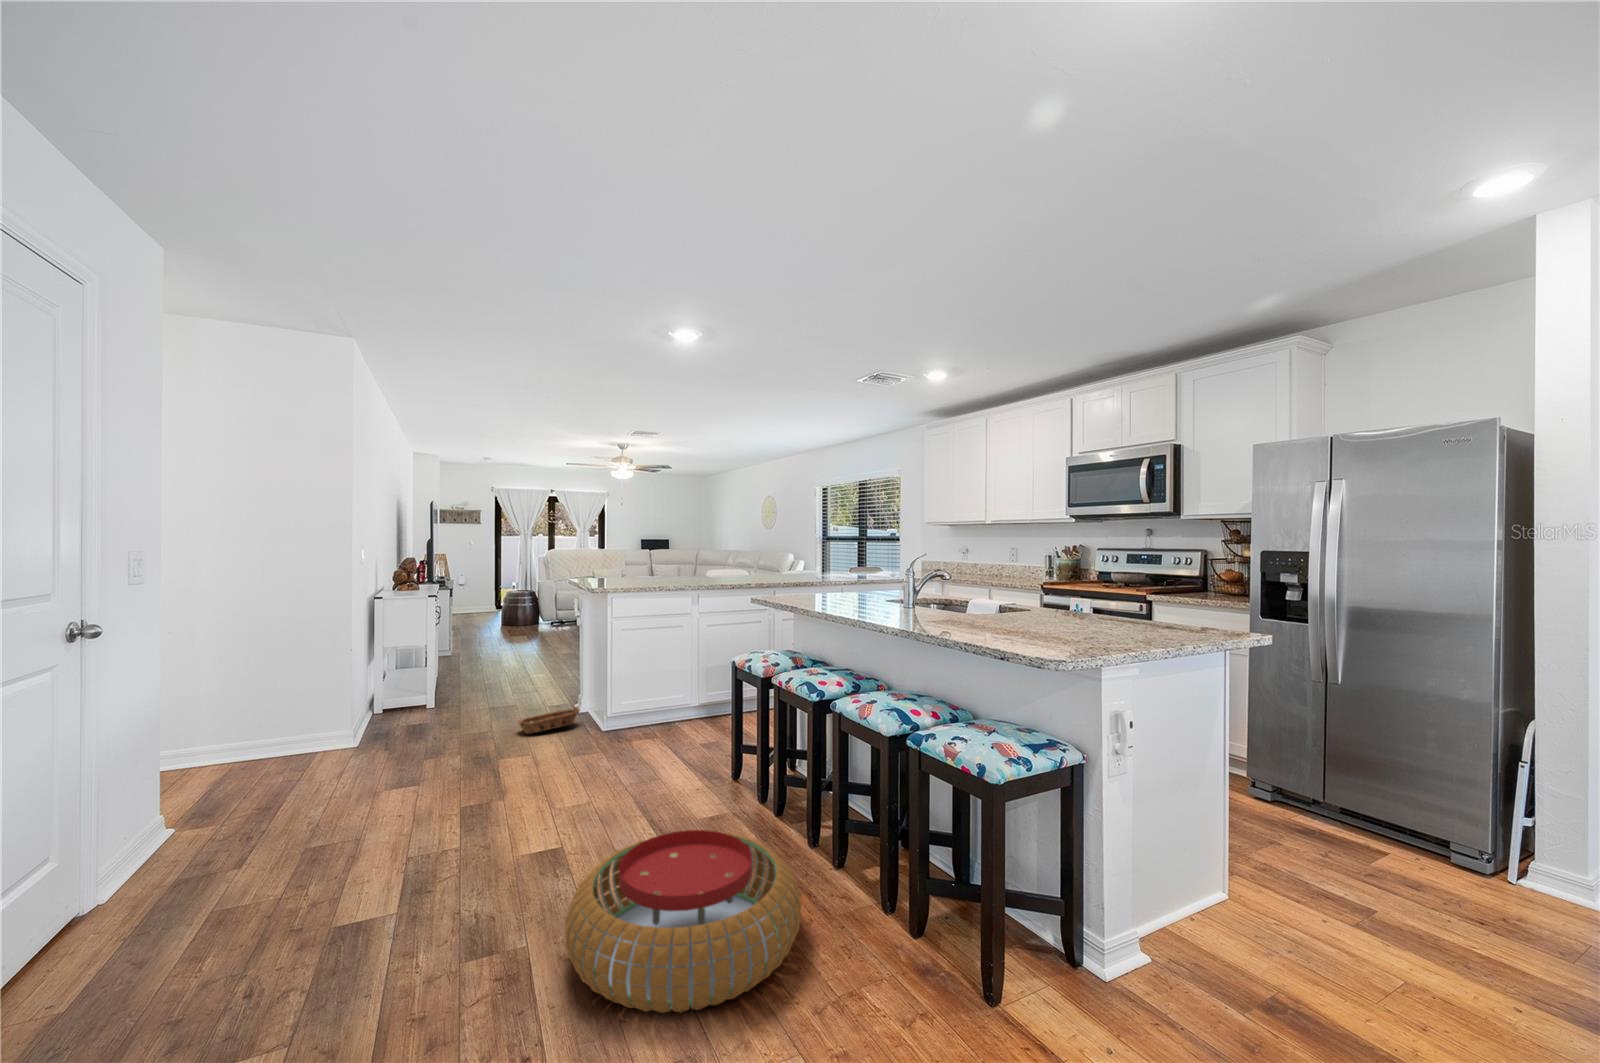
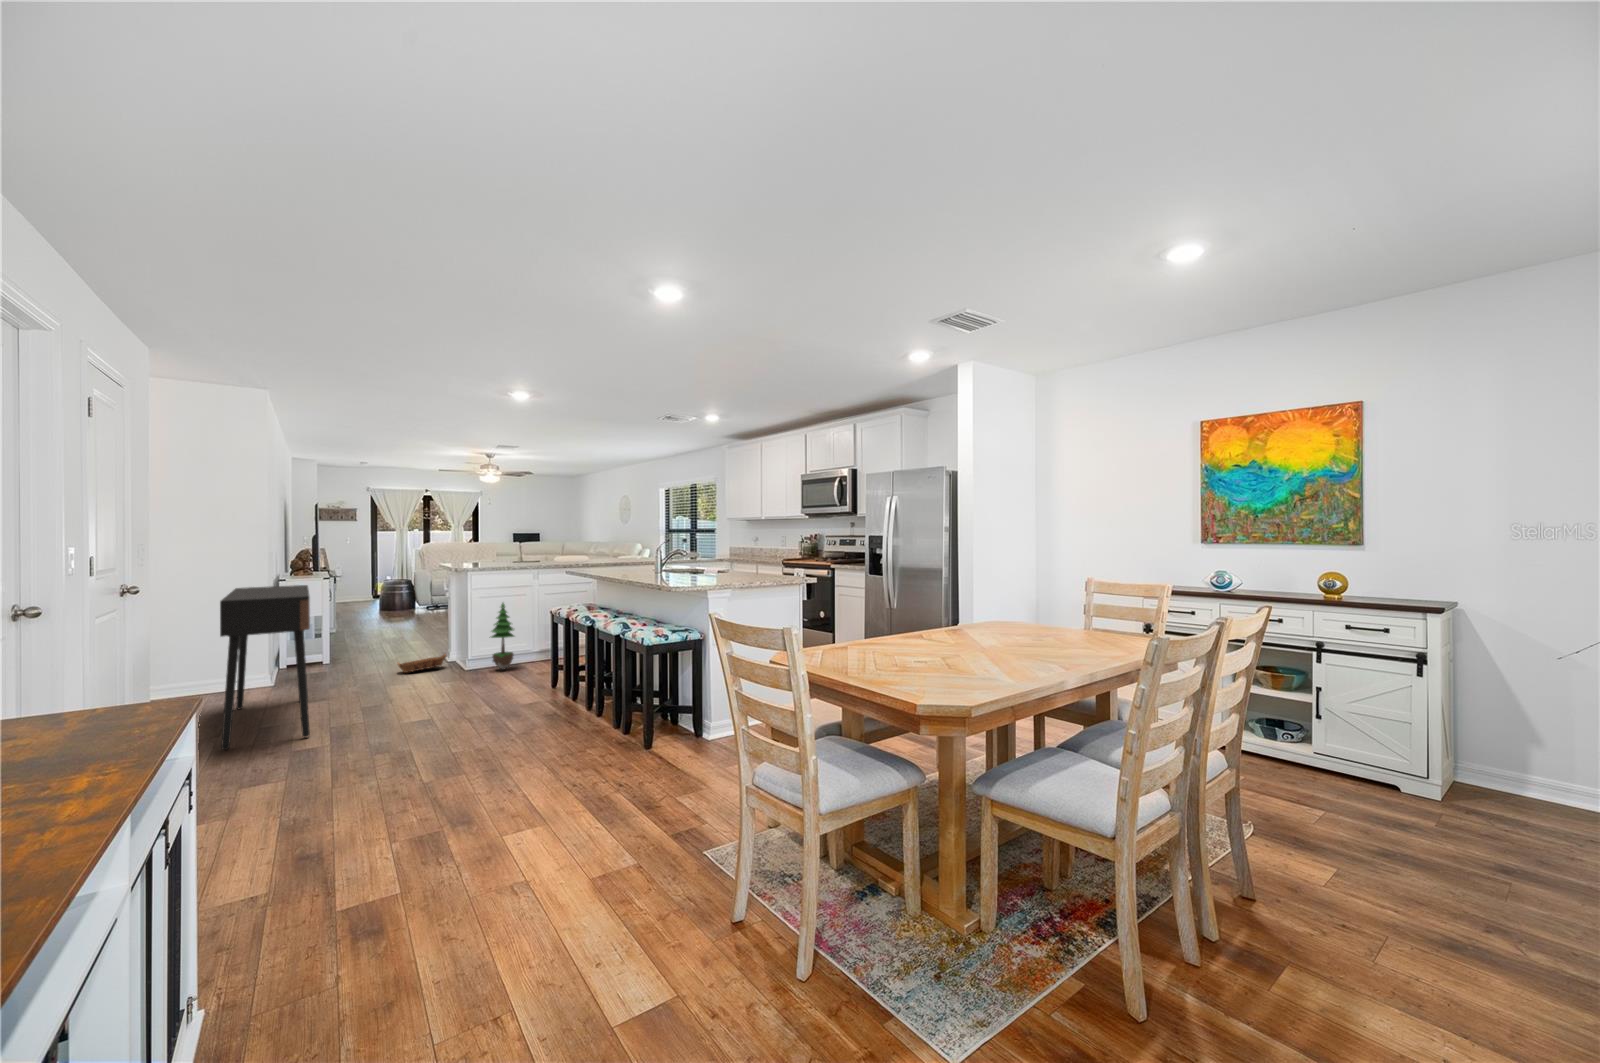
console table: none [233,617,397,918] -> present [220,585,310,750]
potted tree: none [637,638,672,735] -> present [491,603,514,670]
pouf: present [565,830,801,1013] -> none [427,691,562,761]

